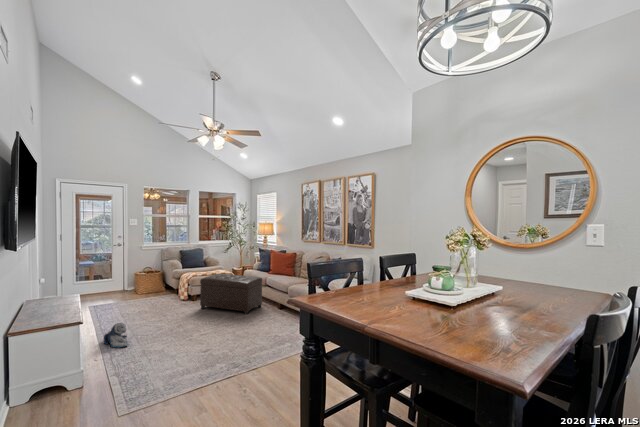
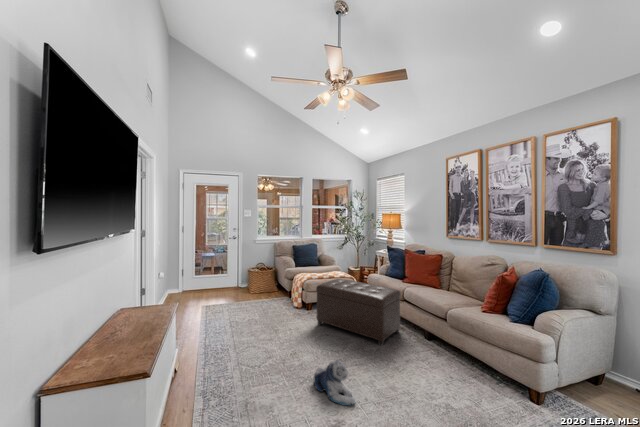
plush toy: present [104,323,128,348] -> present [314,360,355,406]

